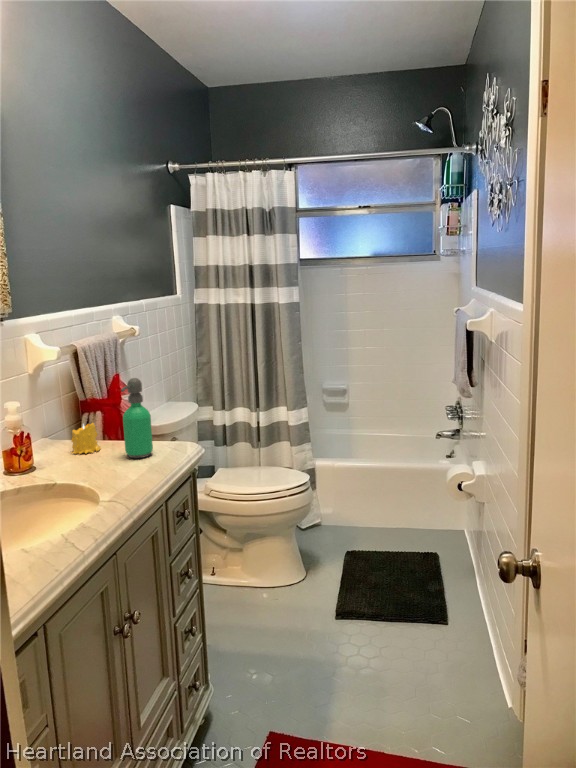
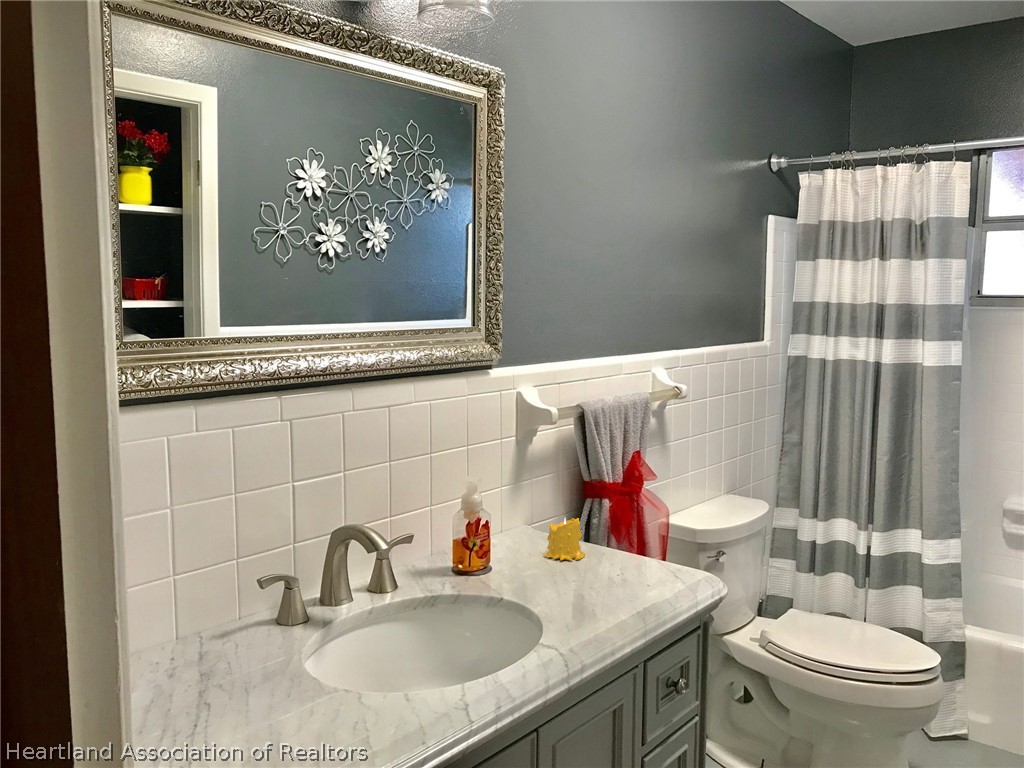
soap dispenser: present [121,378,153,458] -> none [608,465,650,584]

